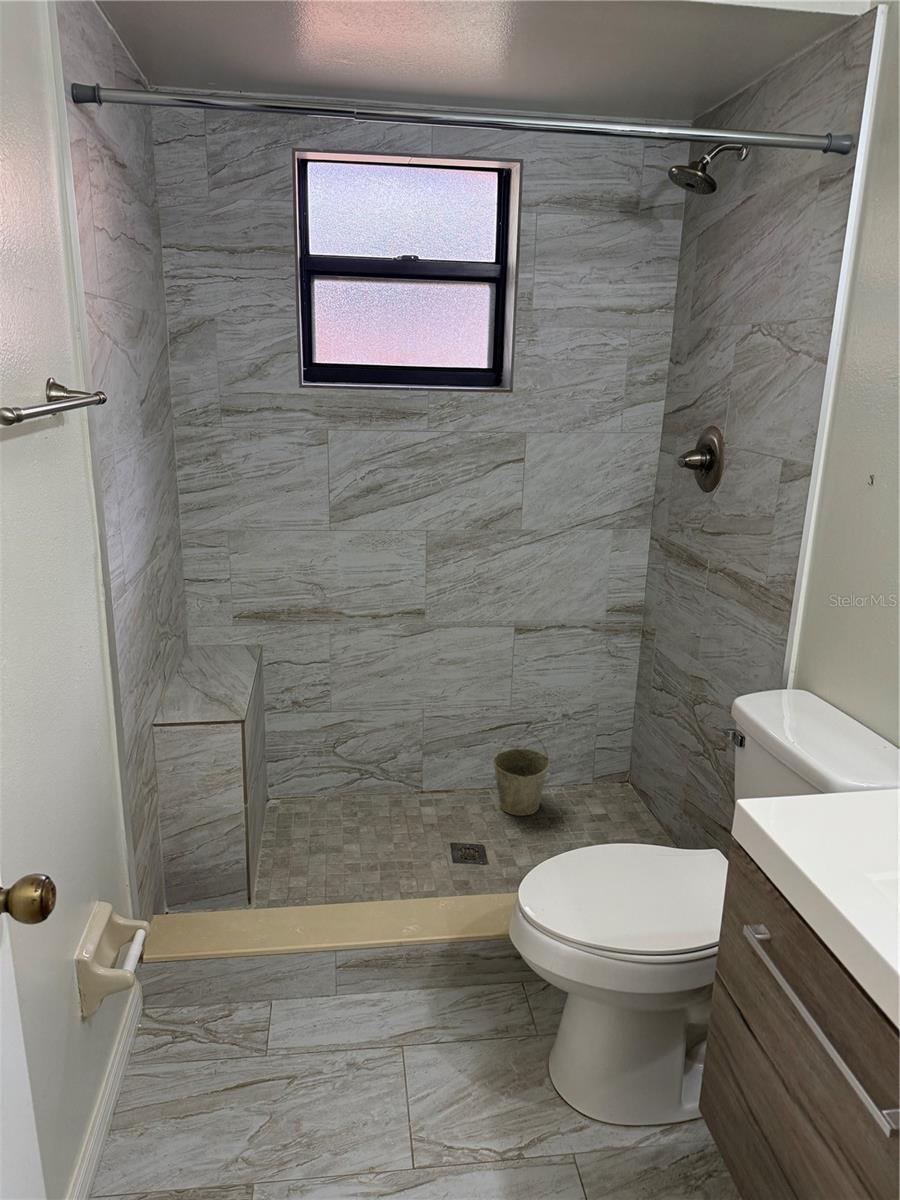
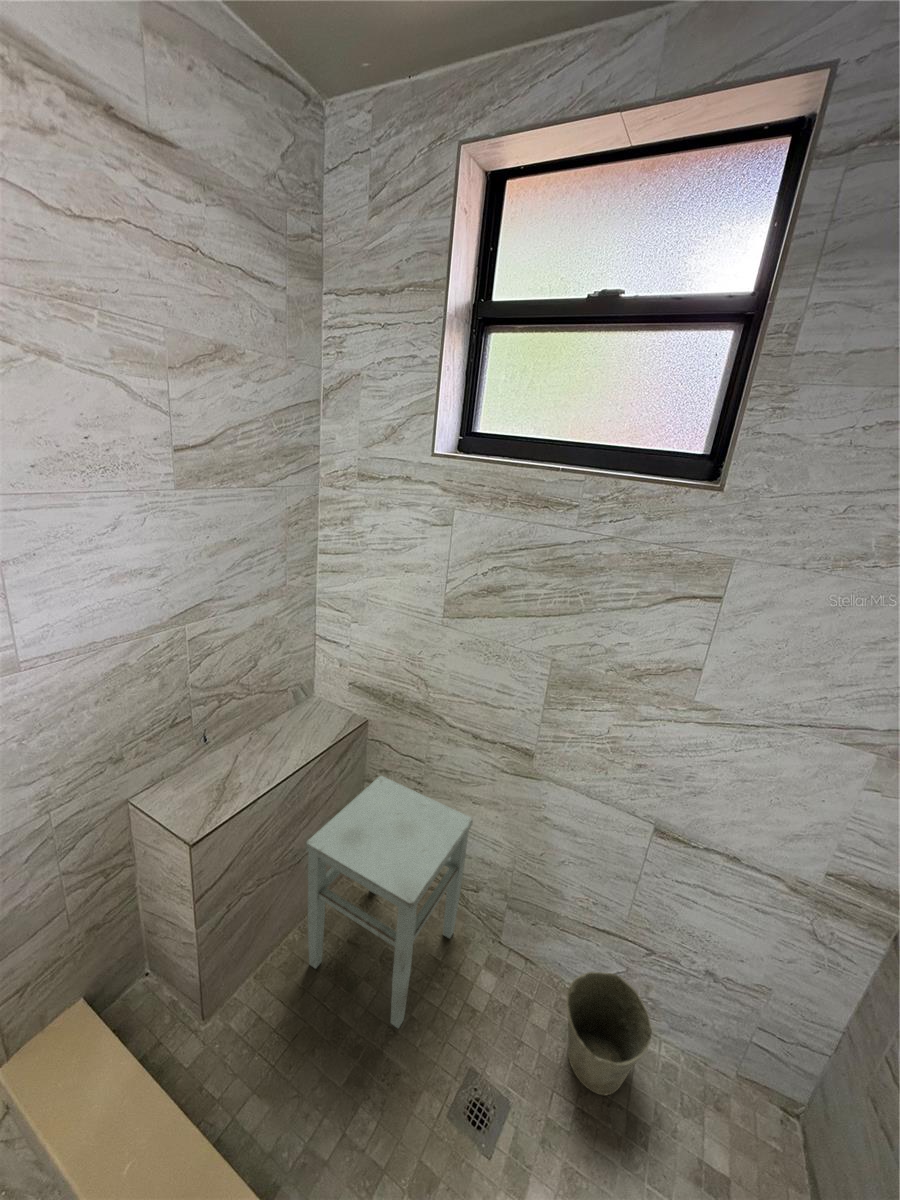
stool: none [291,684,400,856] -> present [306,776,473,1028]

